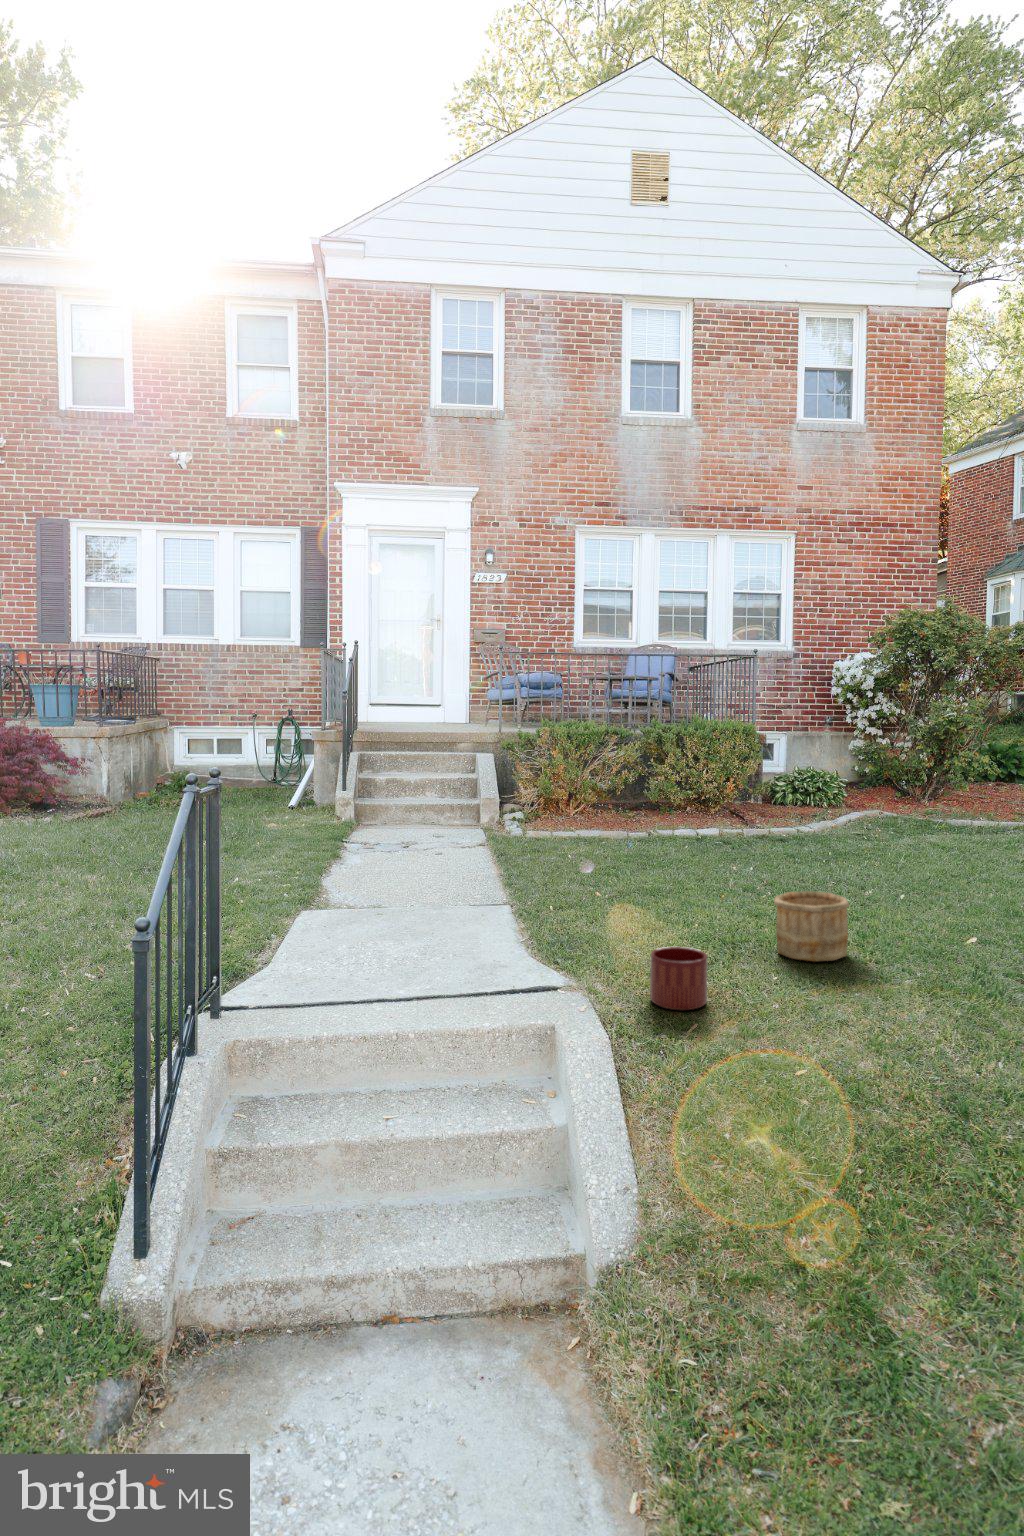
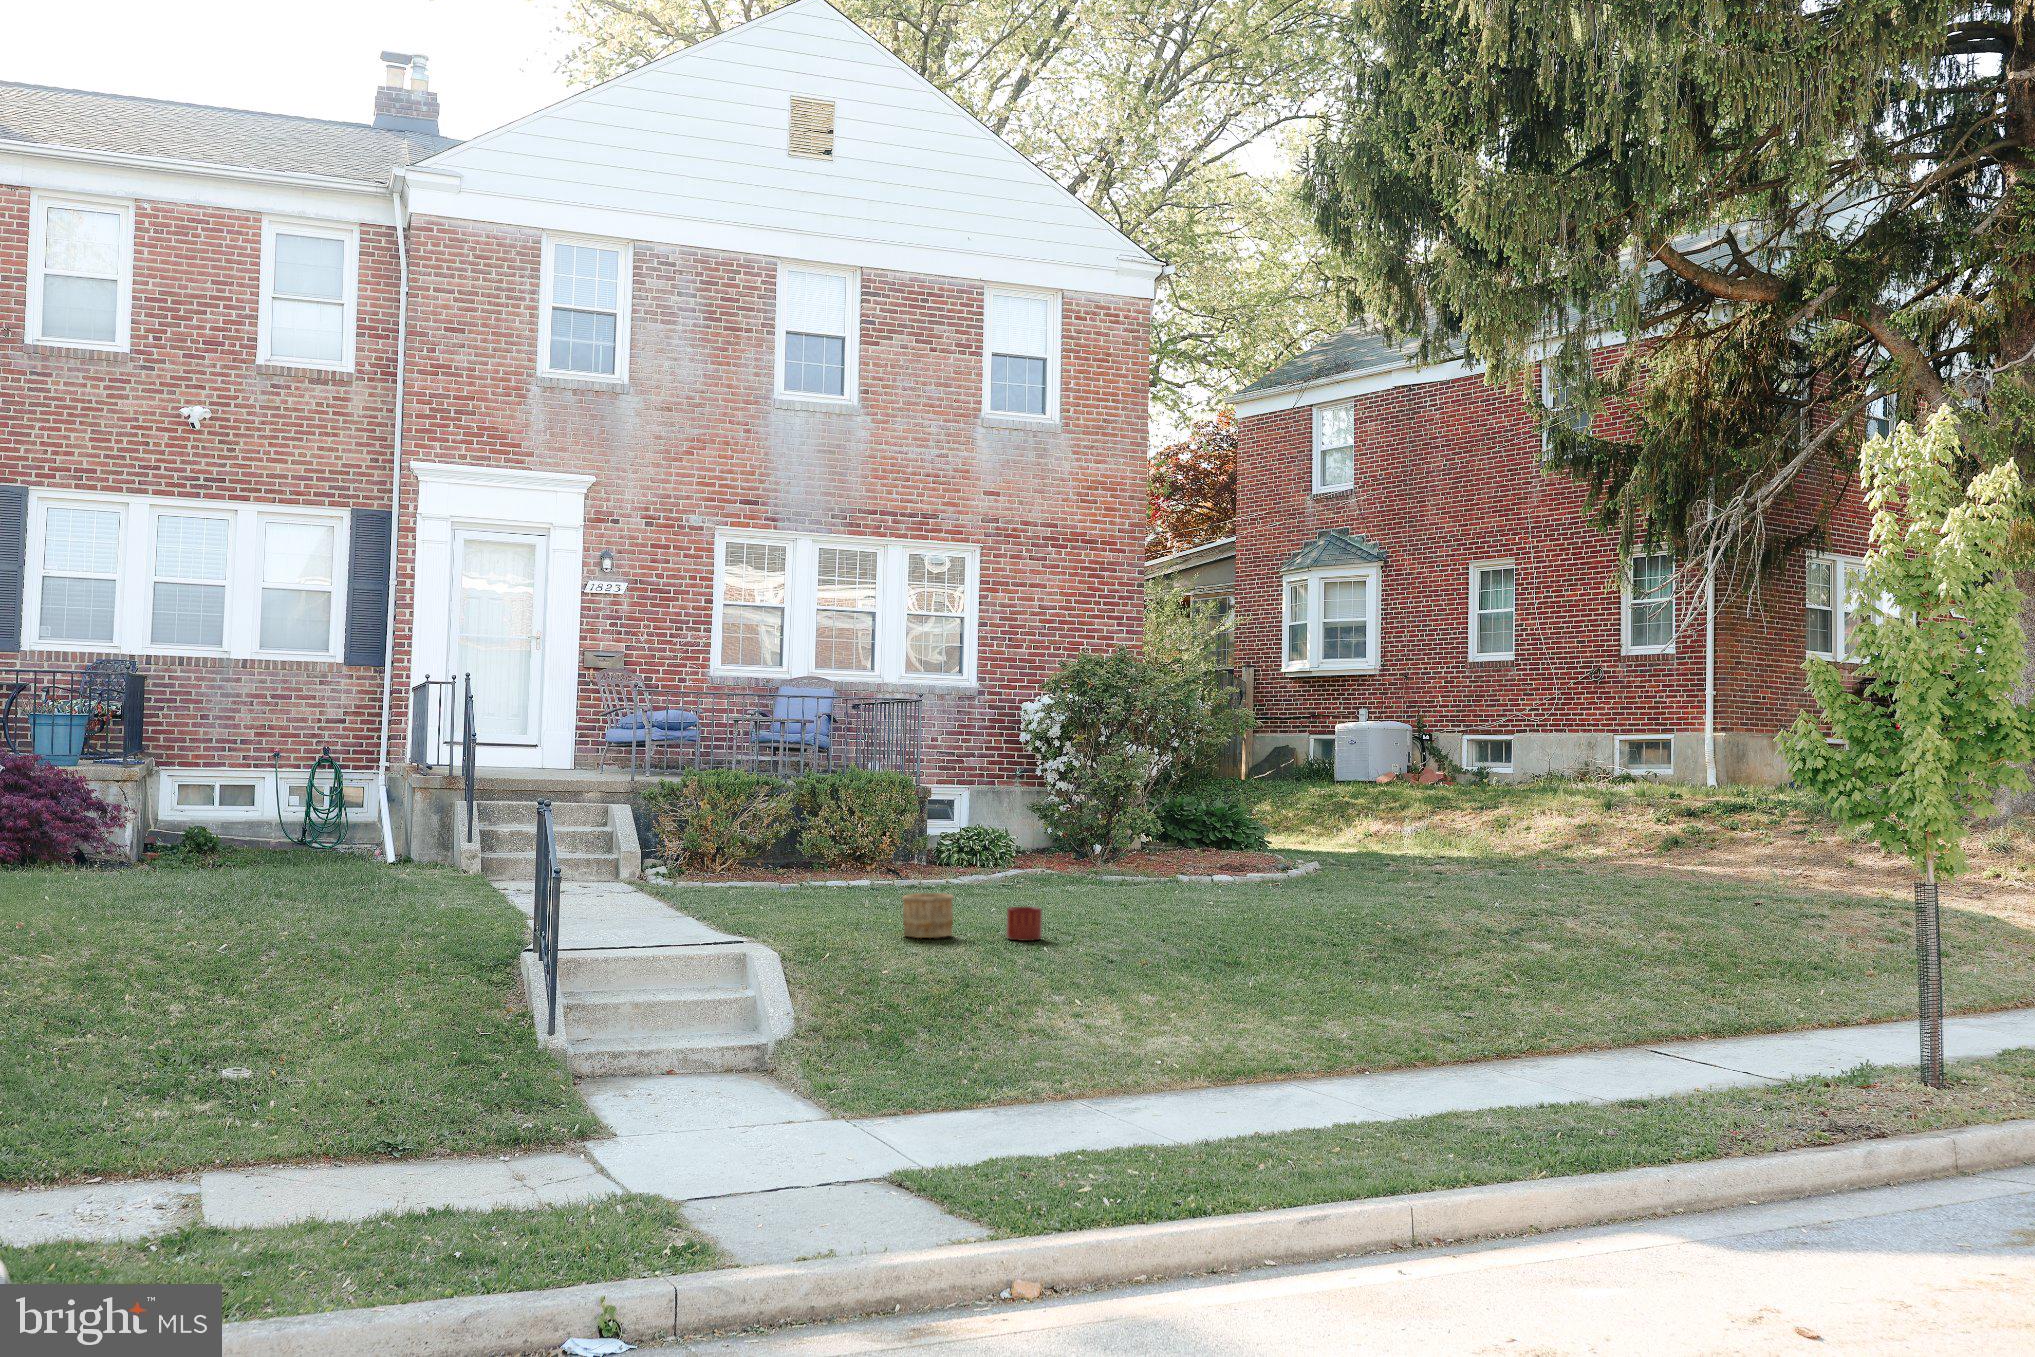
planter: present [650,947,707,1010] -> present [1006,907,1042,941]

